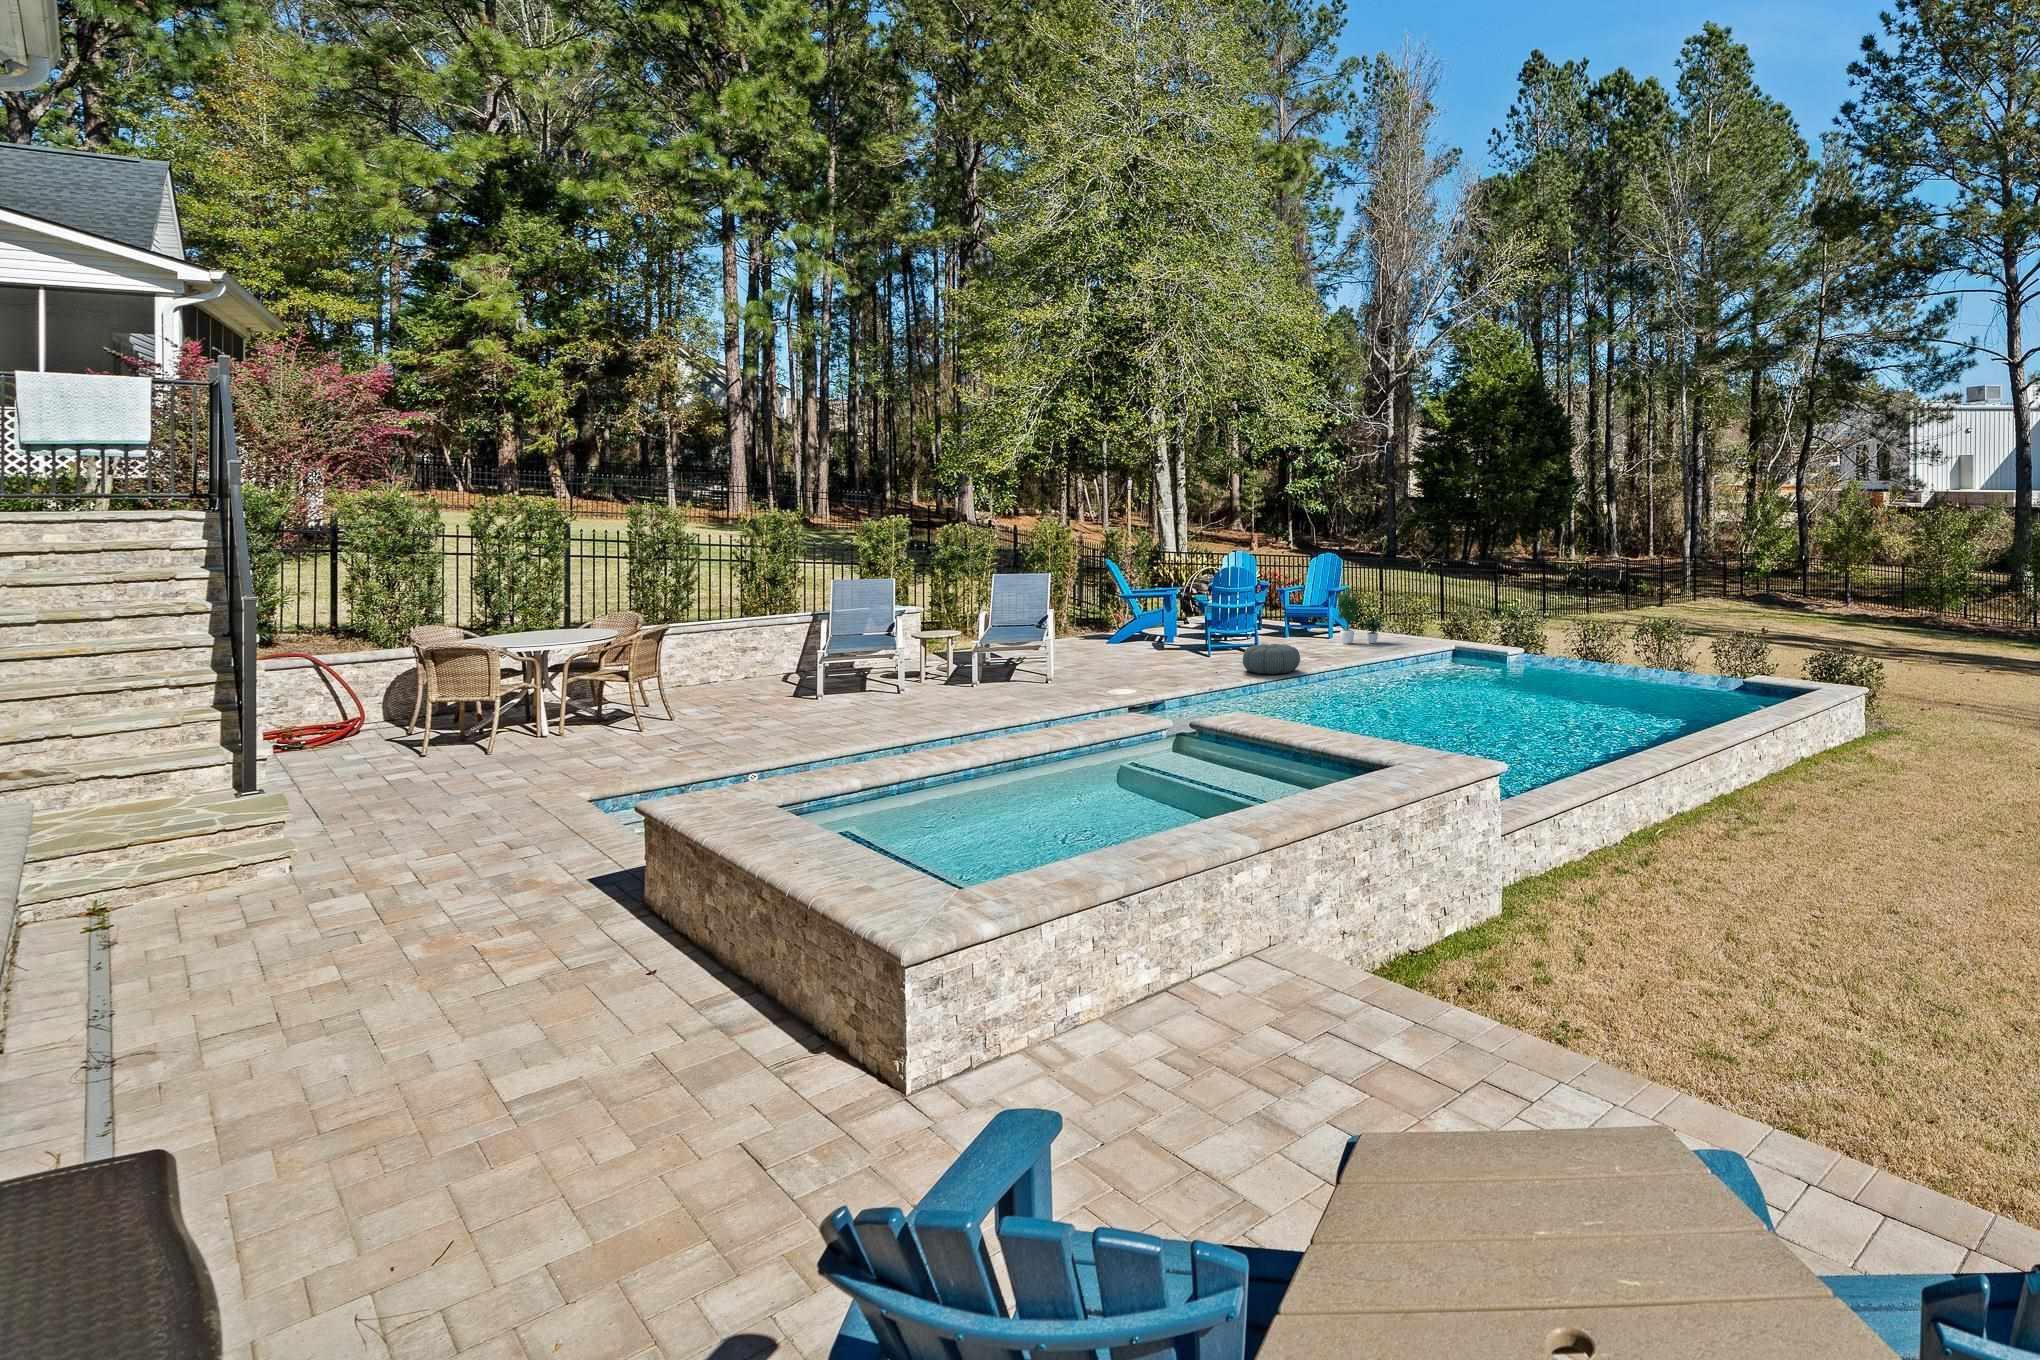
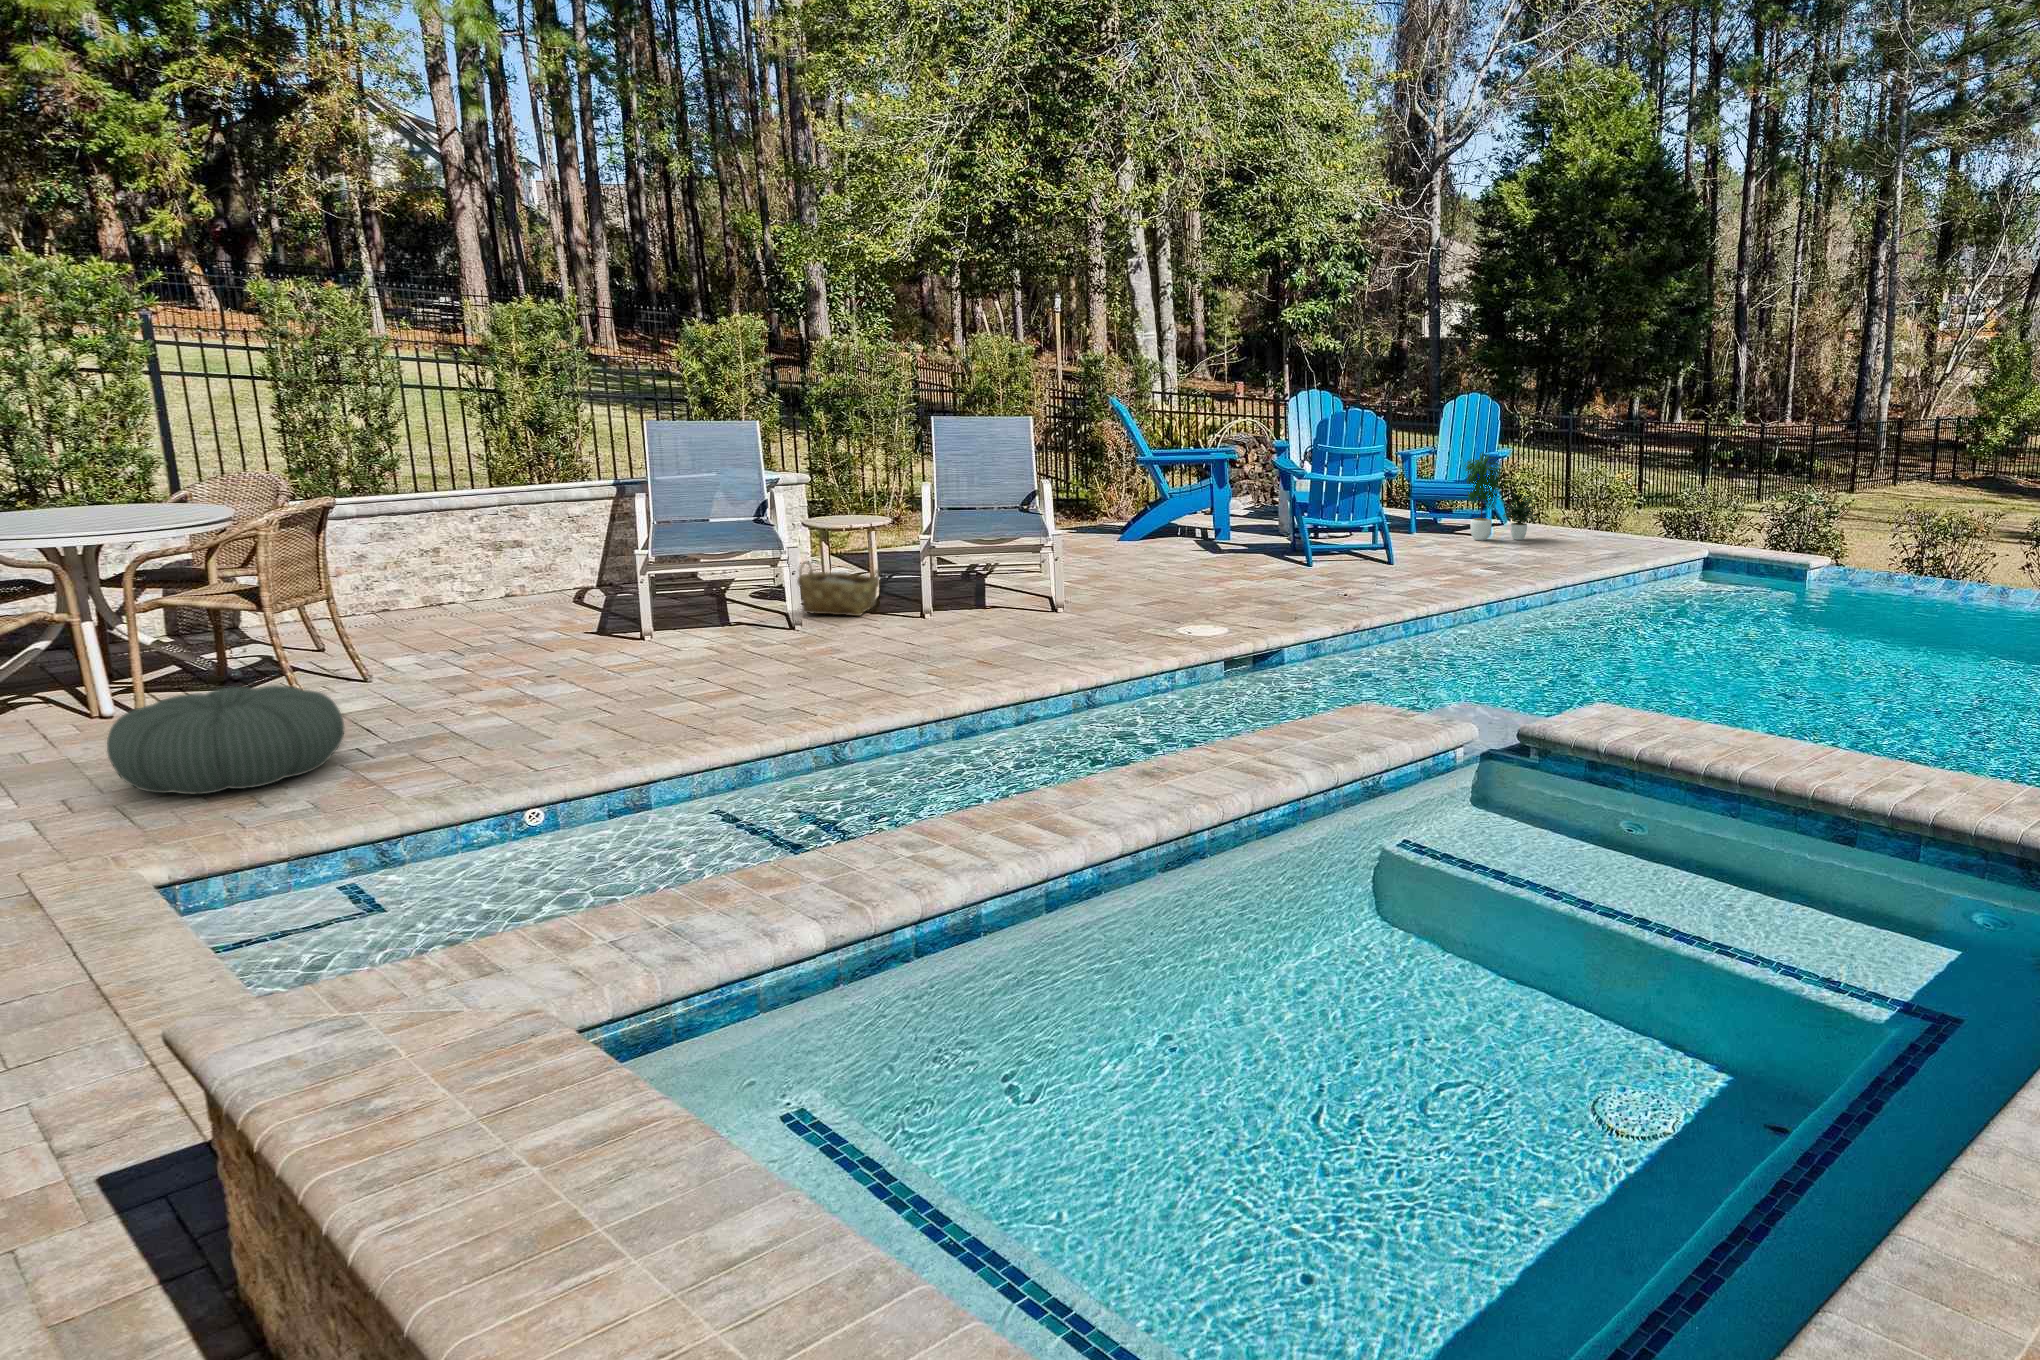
pouf: present [1243,644,1300,674] -> present [107,686,344,794]
woven basket: none [907,657,954,689] -> present [797,561,880,617]

